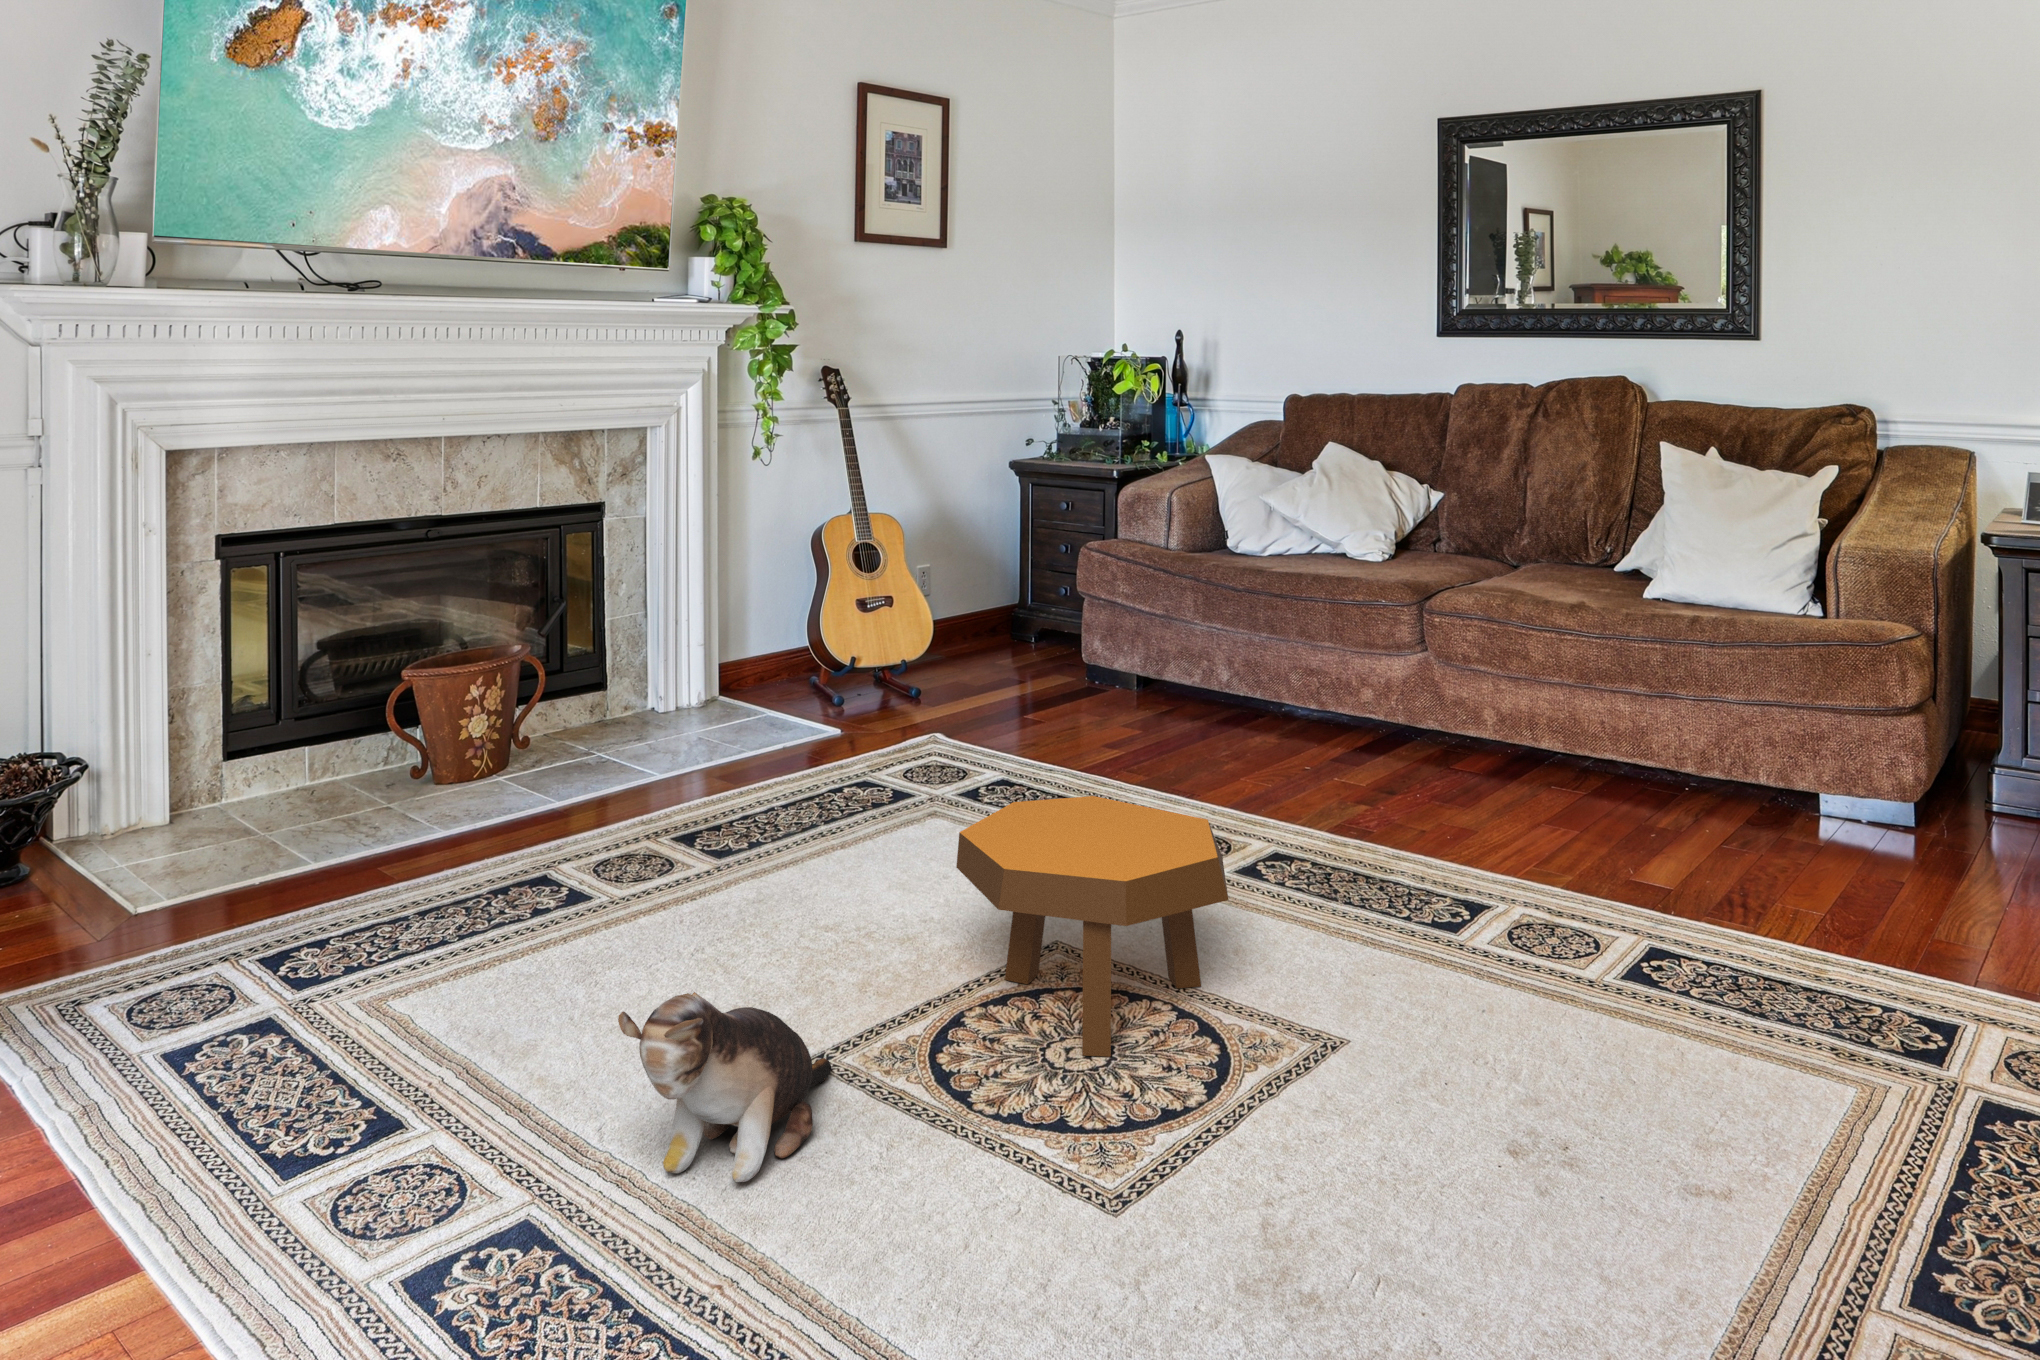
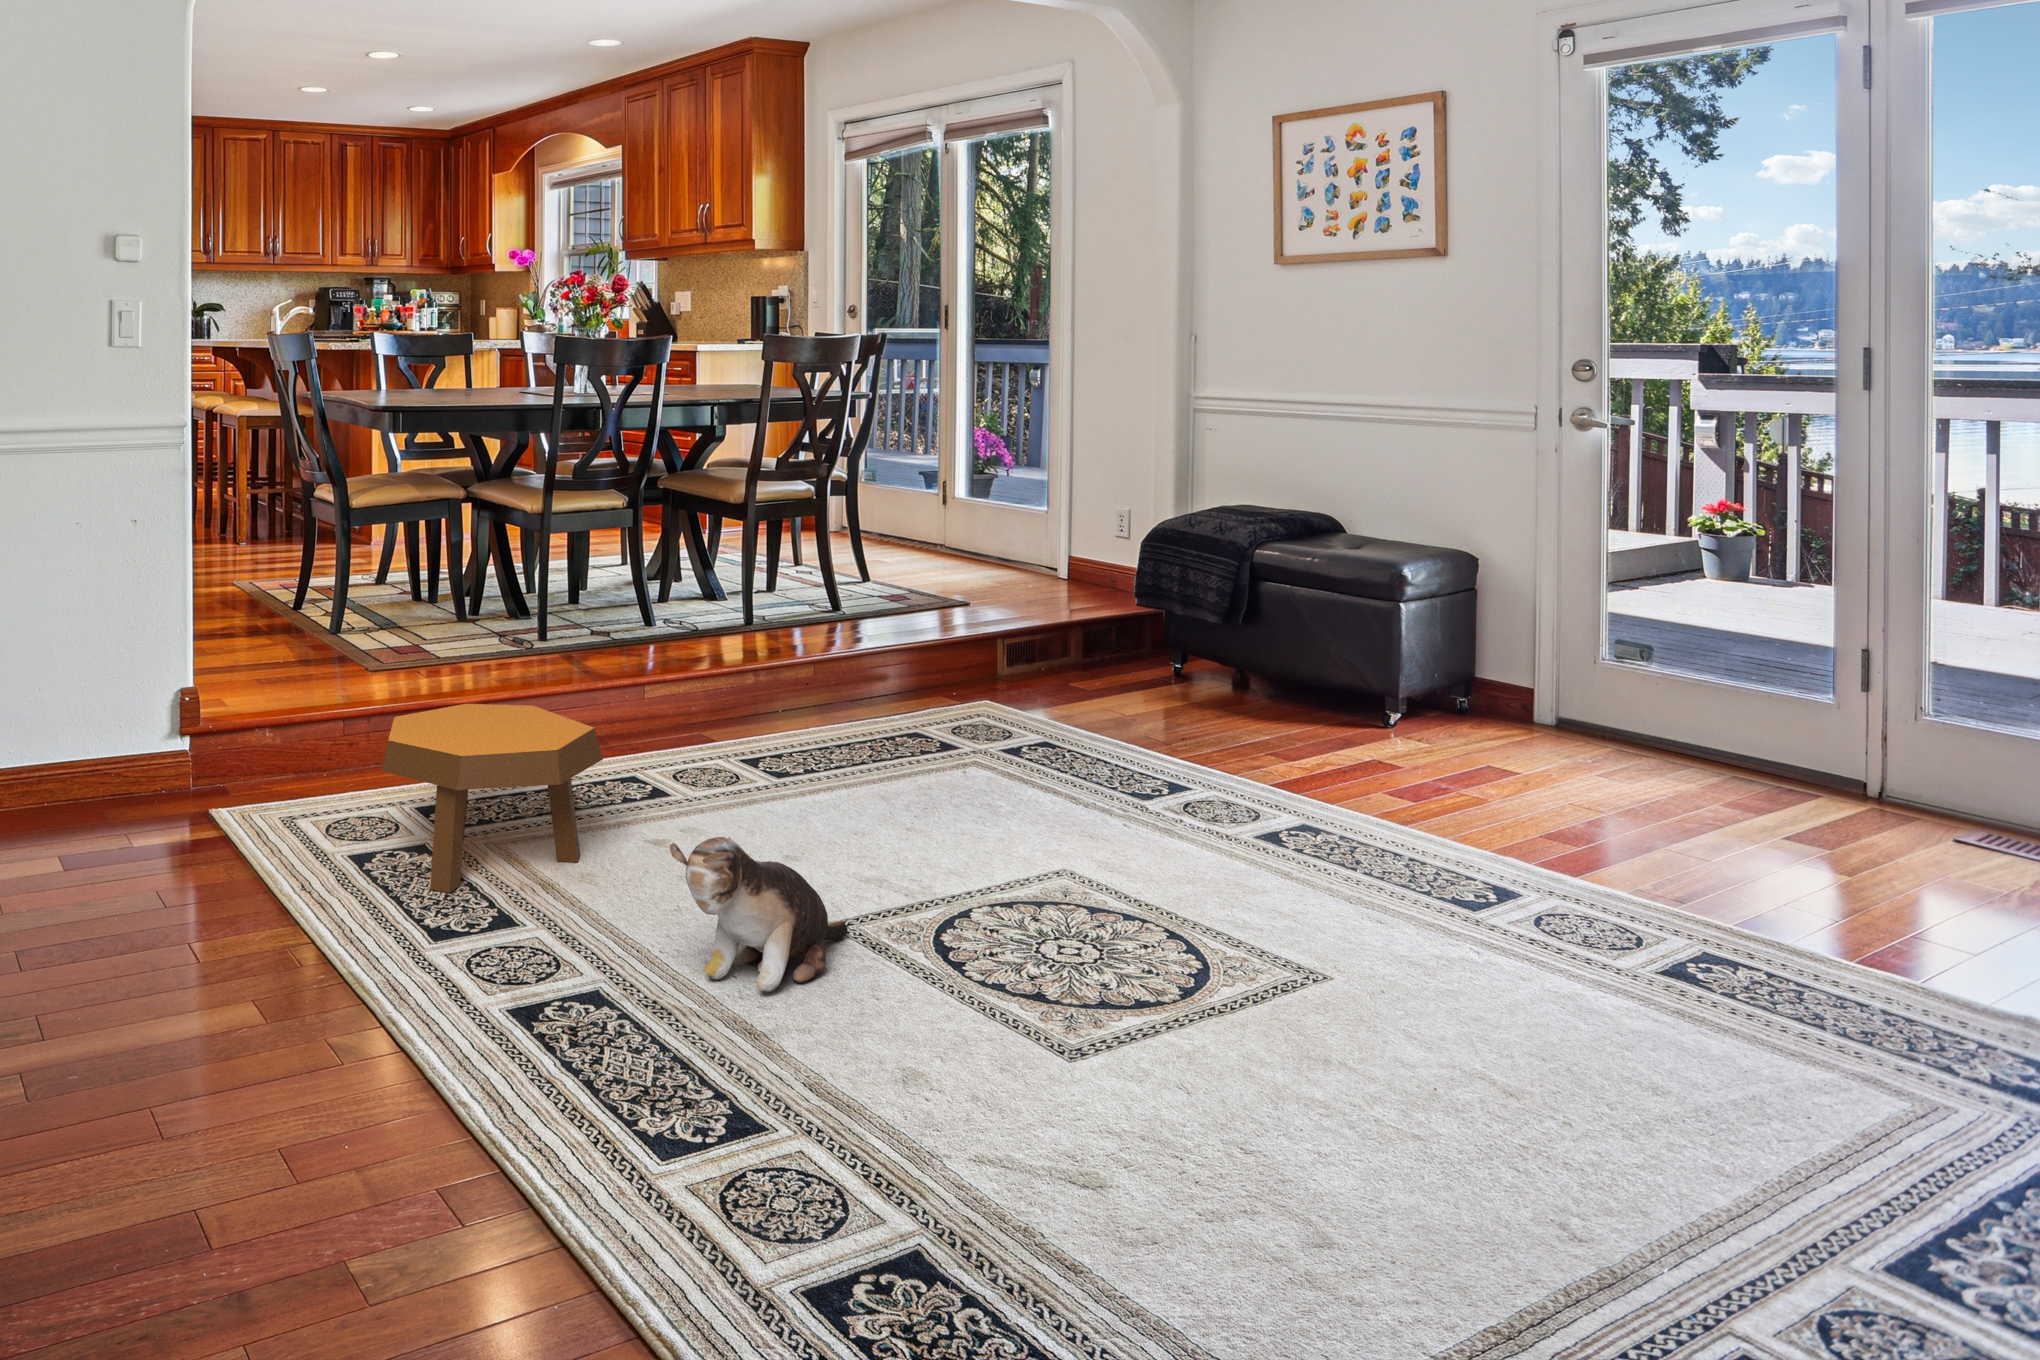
footstool: present [956,796,1229,1057] -> present [382,704,603,893]

